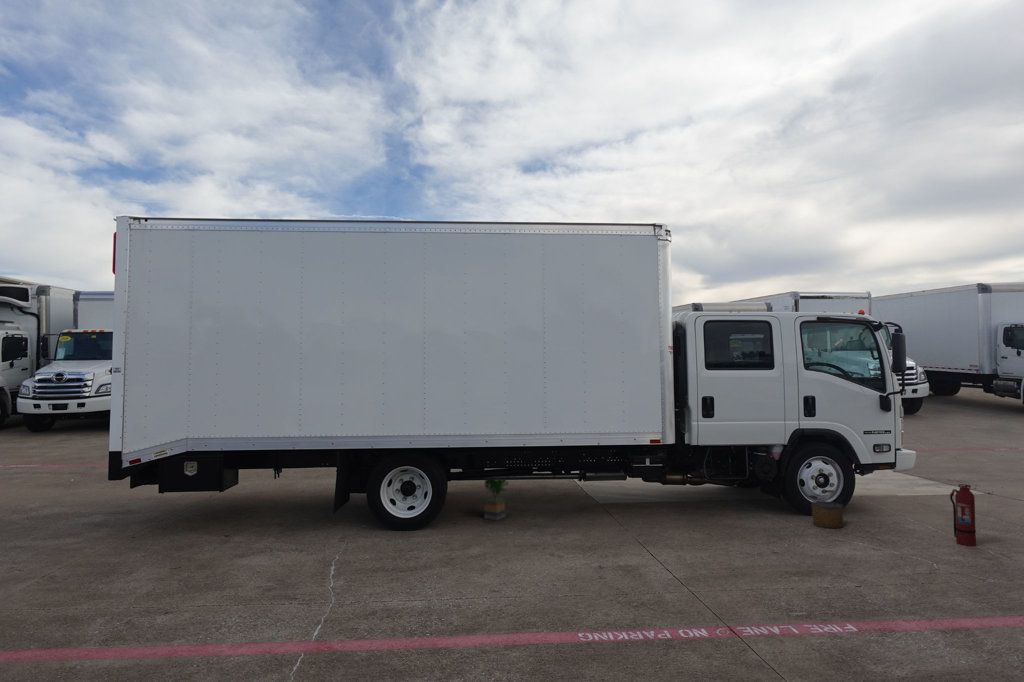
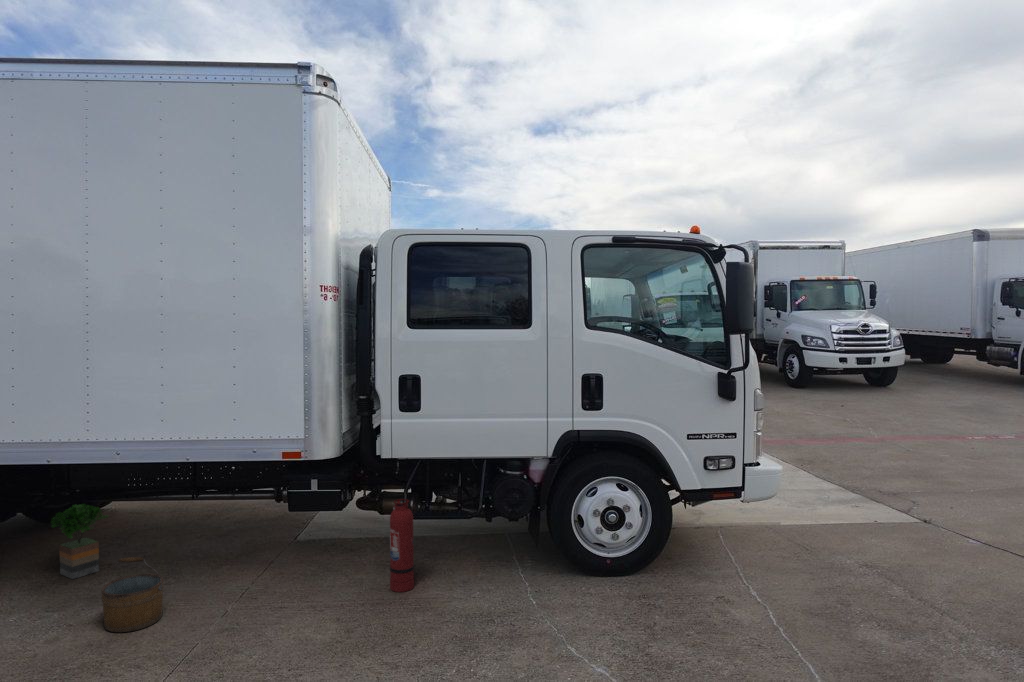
fire extinguisher: present [950,484,976,546] -> present [390,499,414,592]
bucket: present [812,490,844,528] -> present [102,557,163,632]

